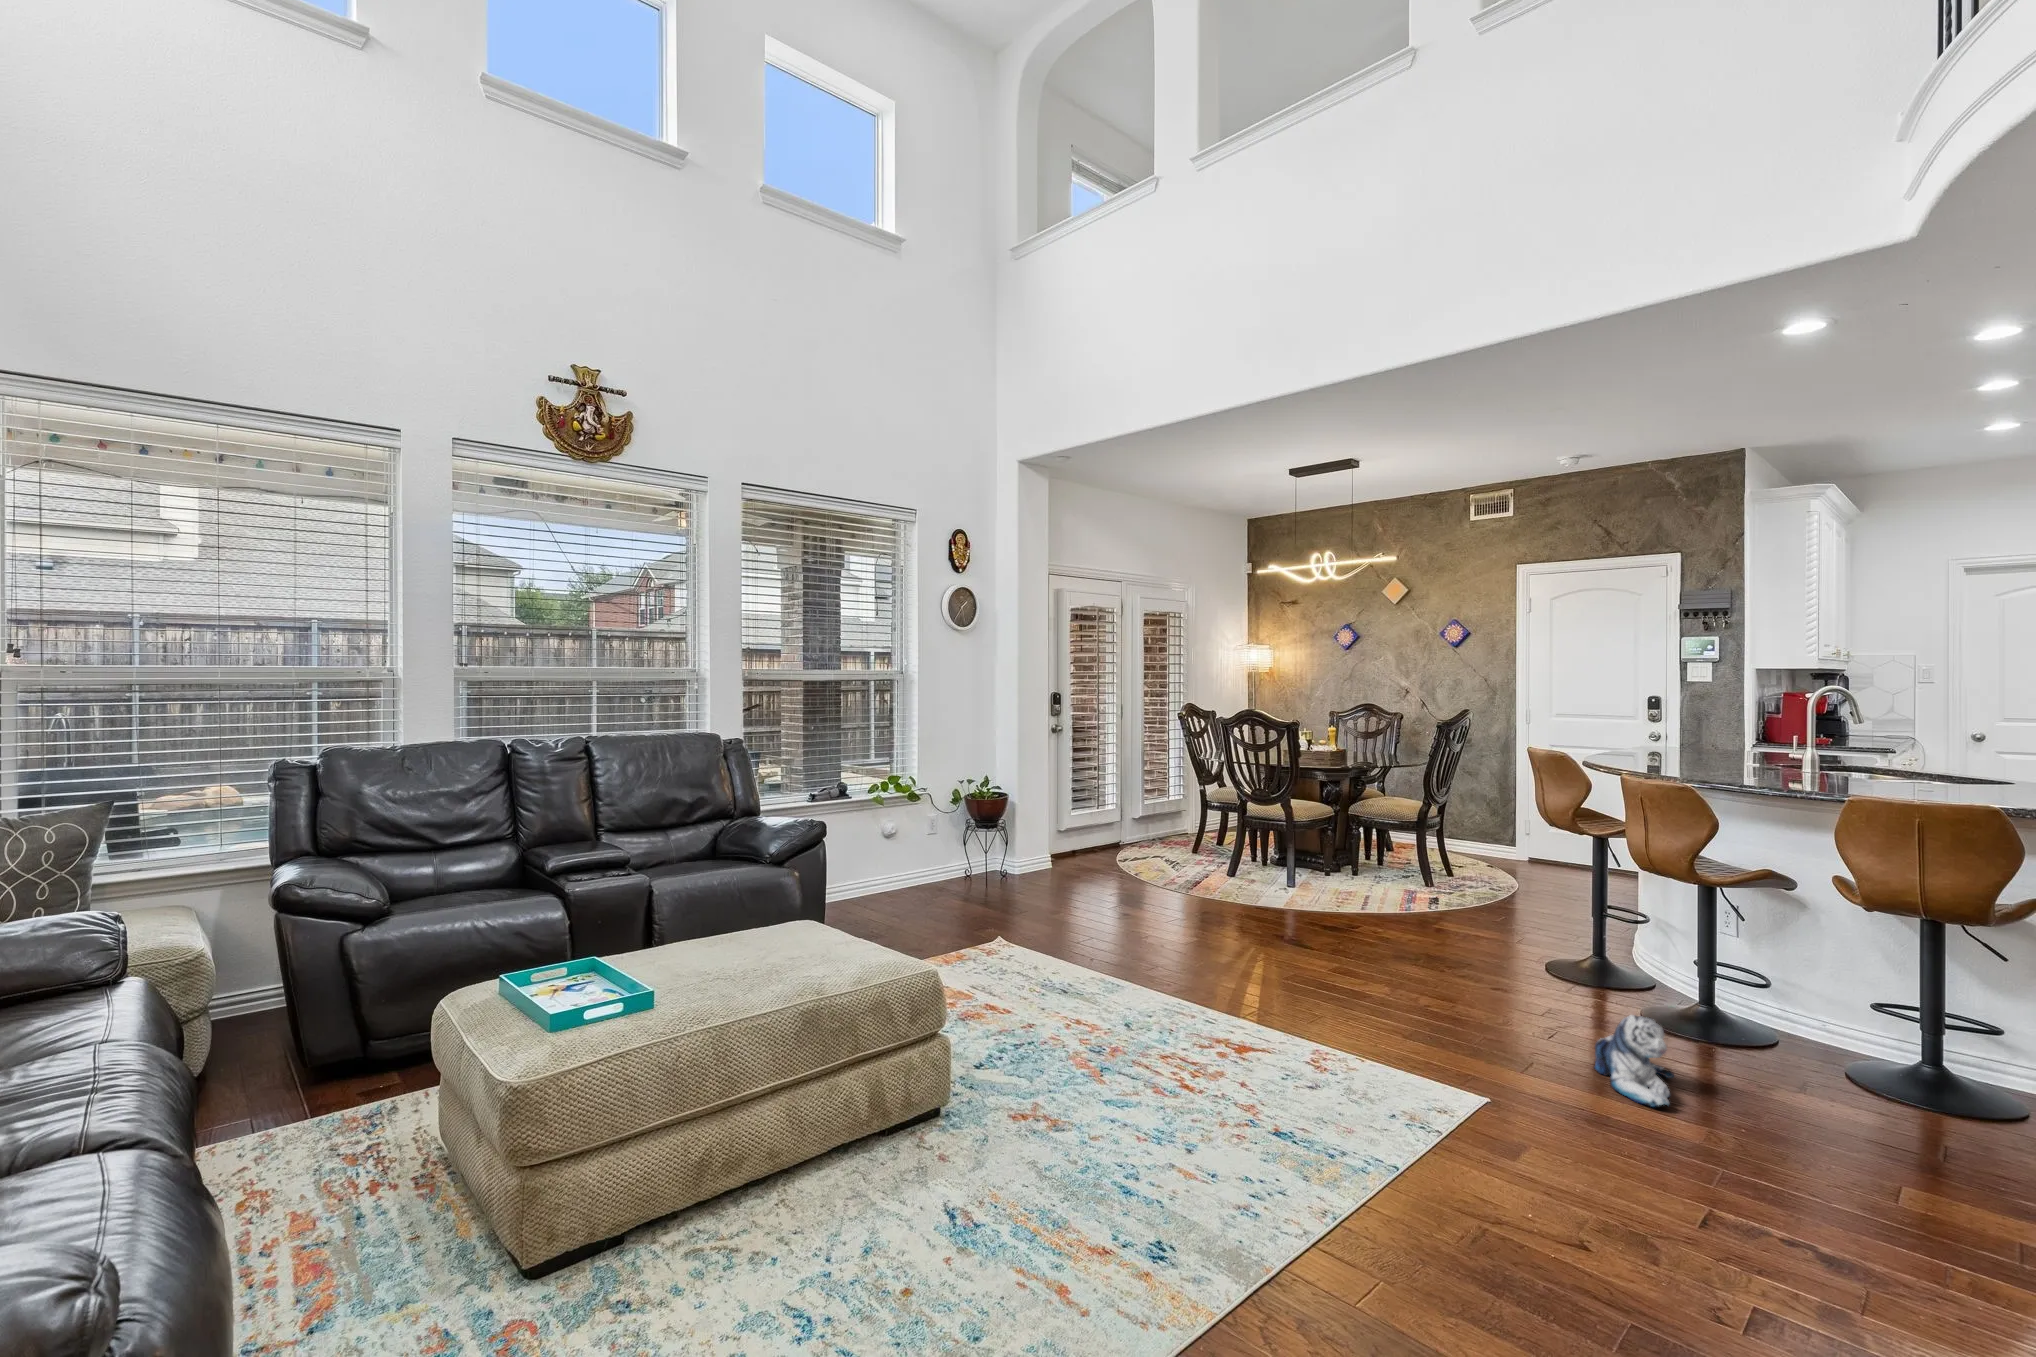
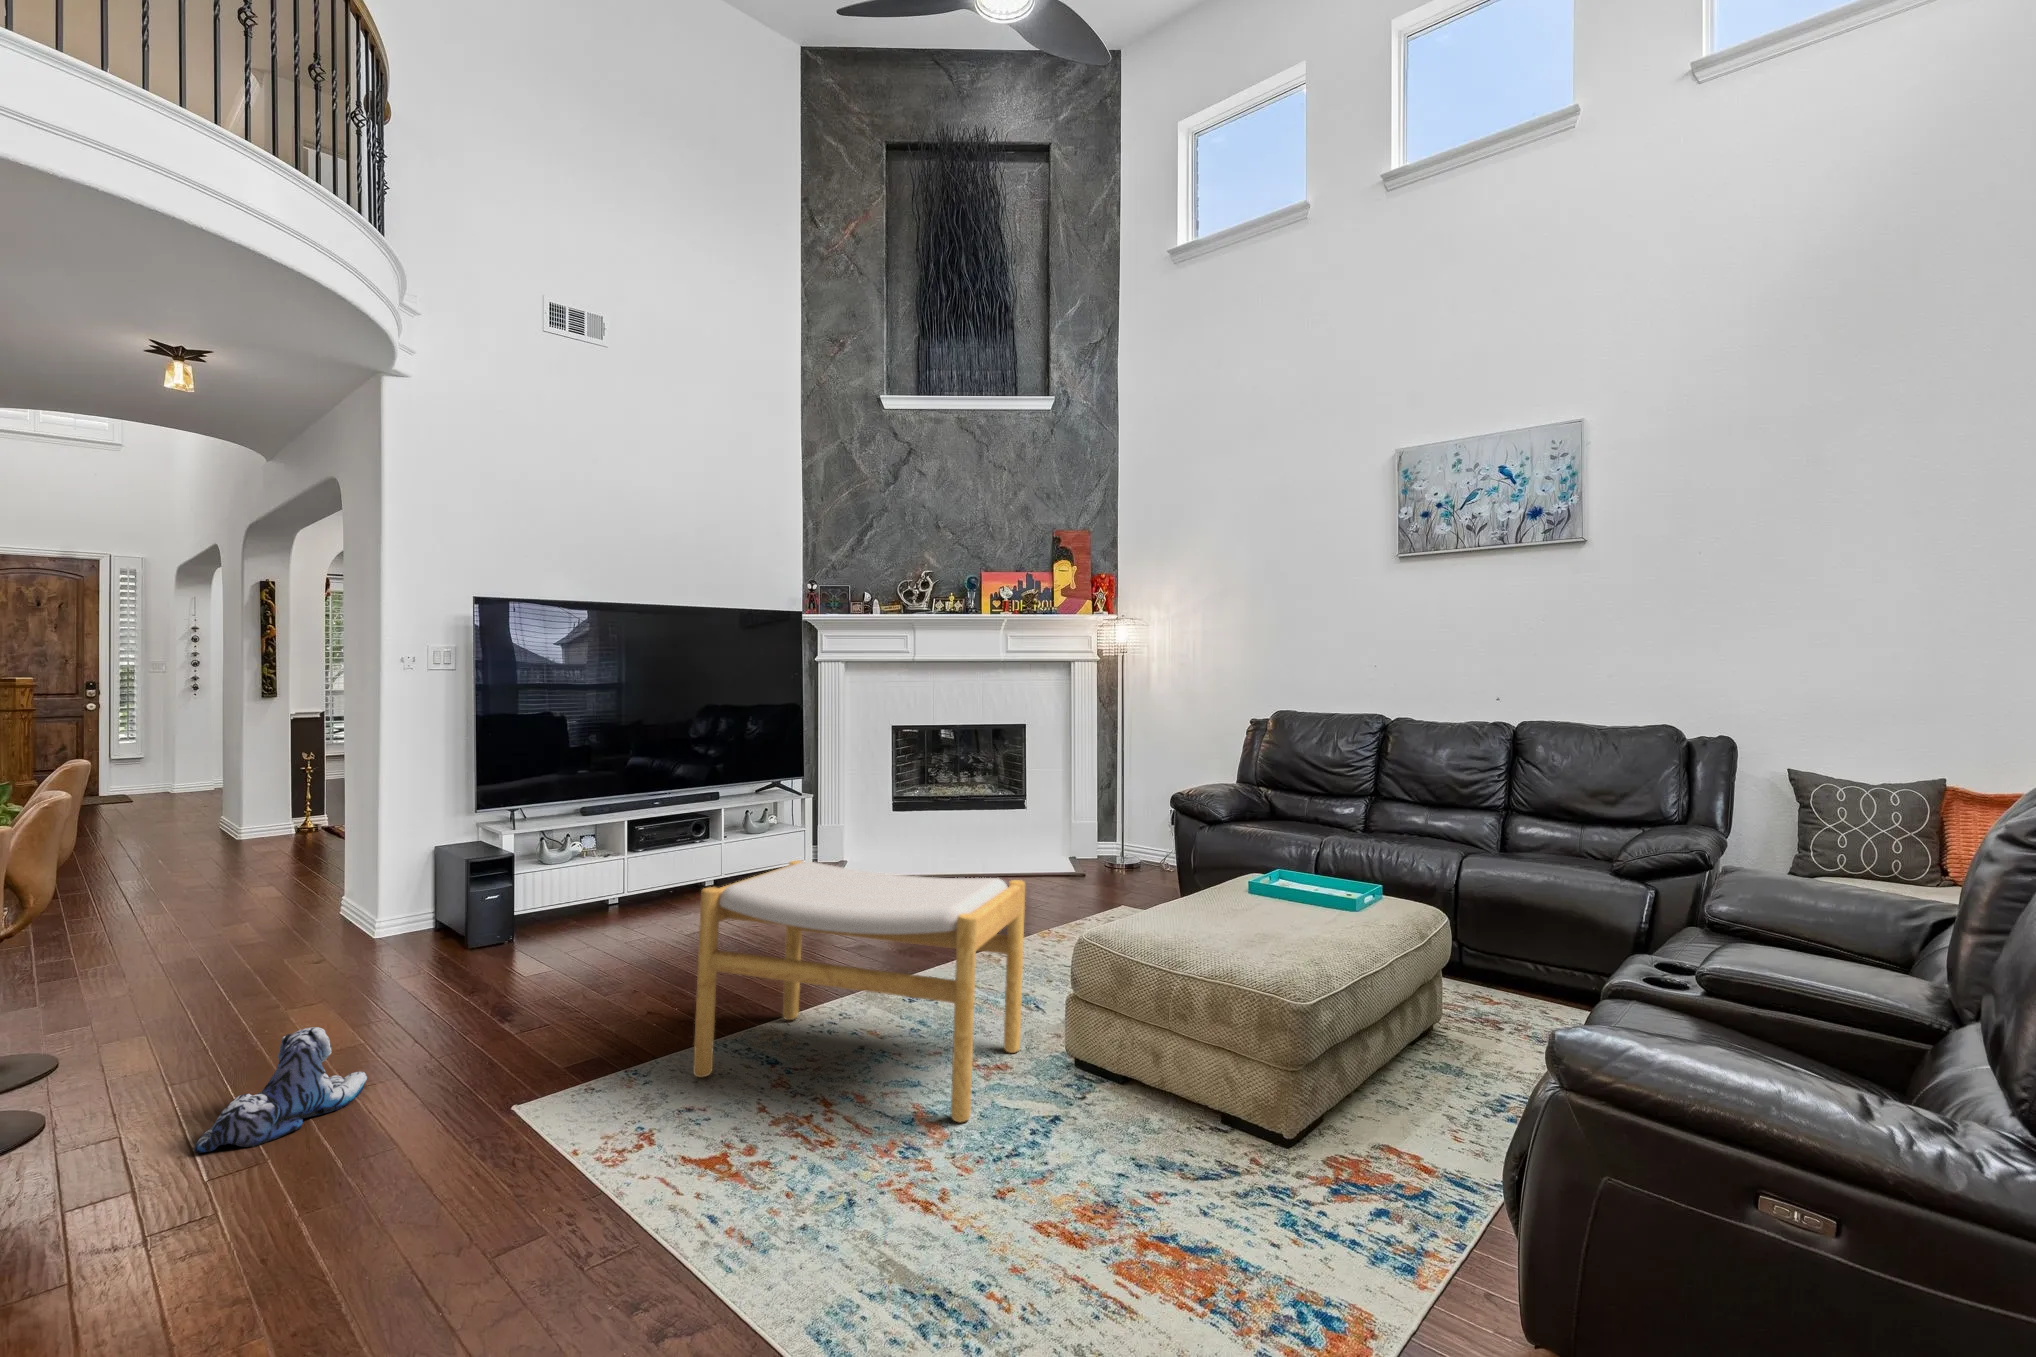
footstool: none [994,894,1345,1207] -> present [693,860,1025,1122]

